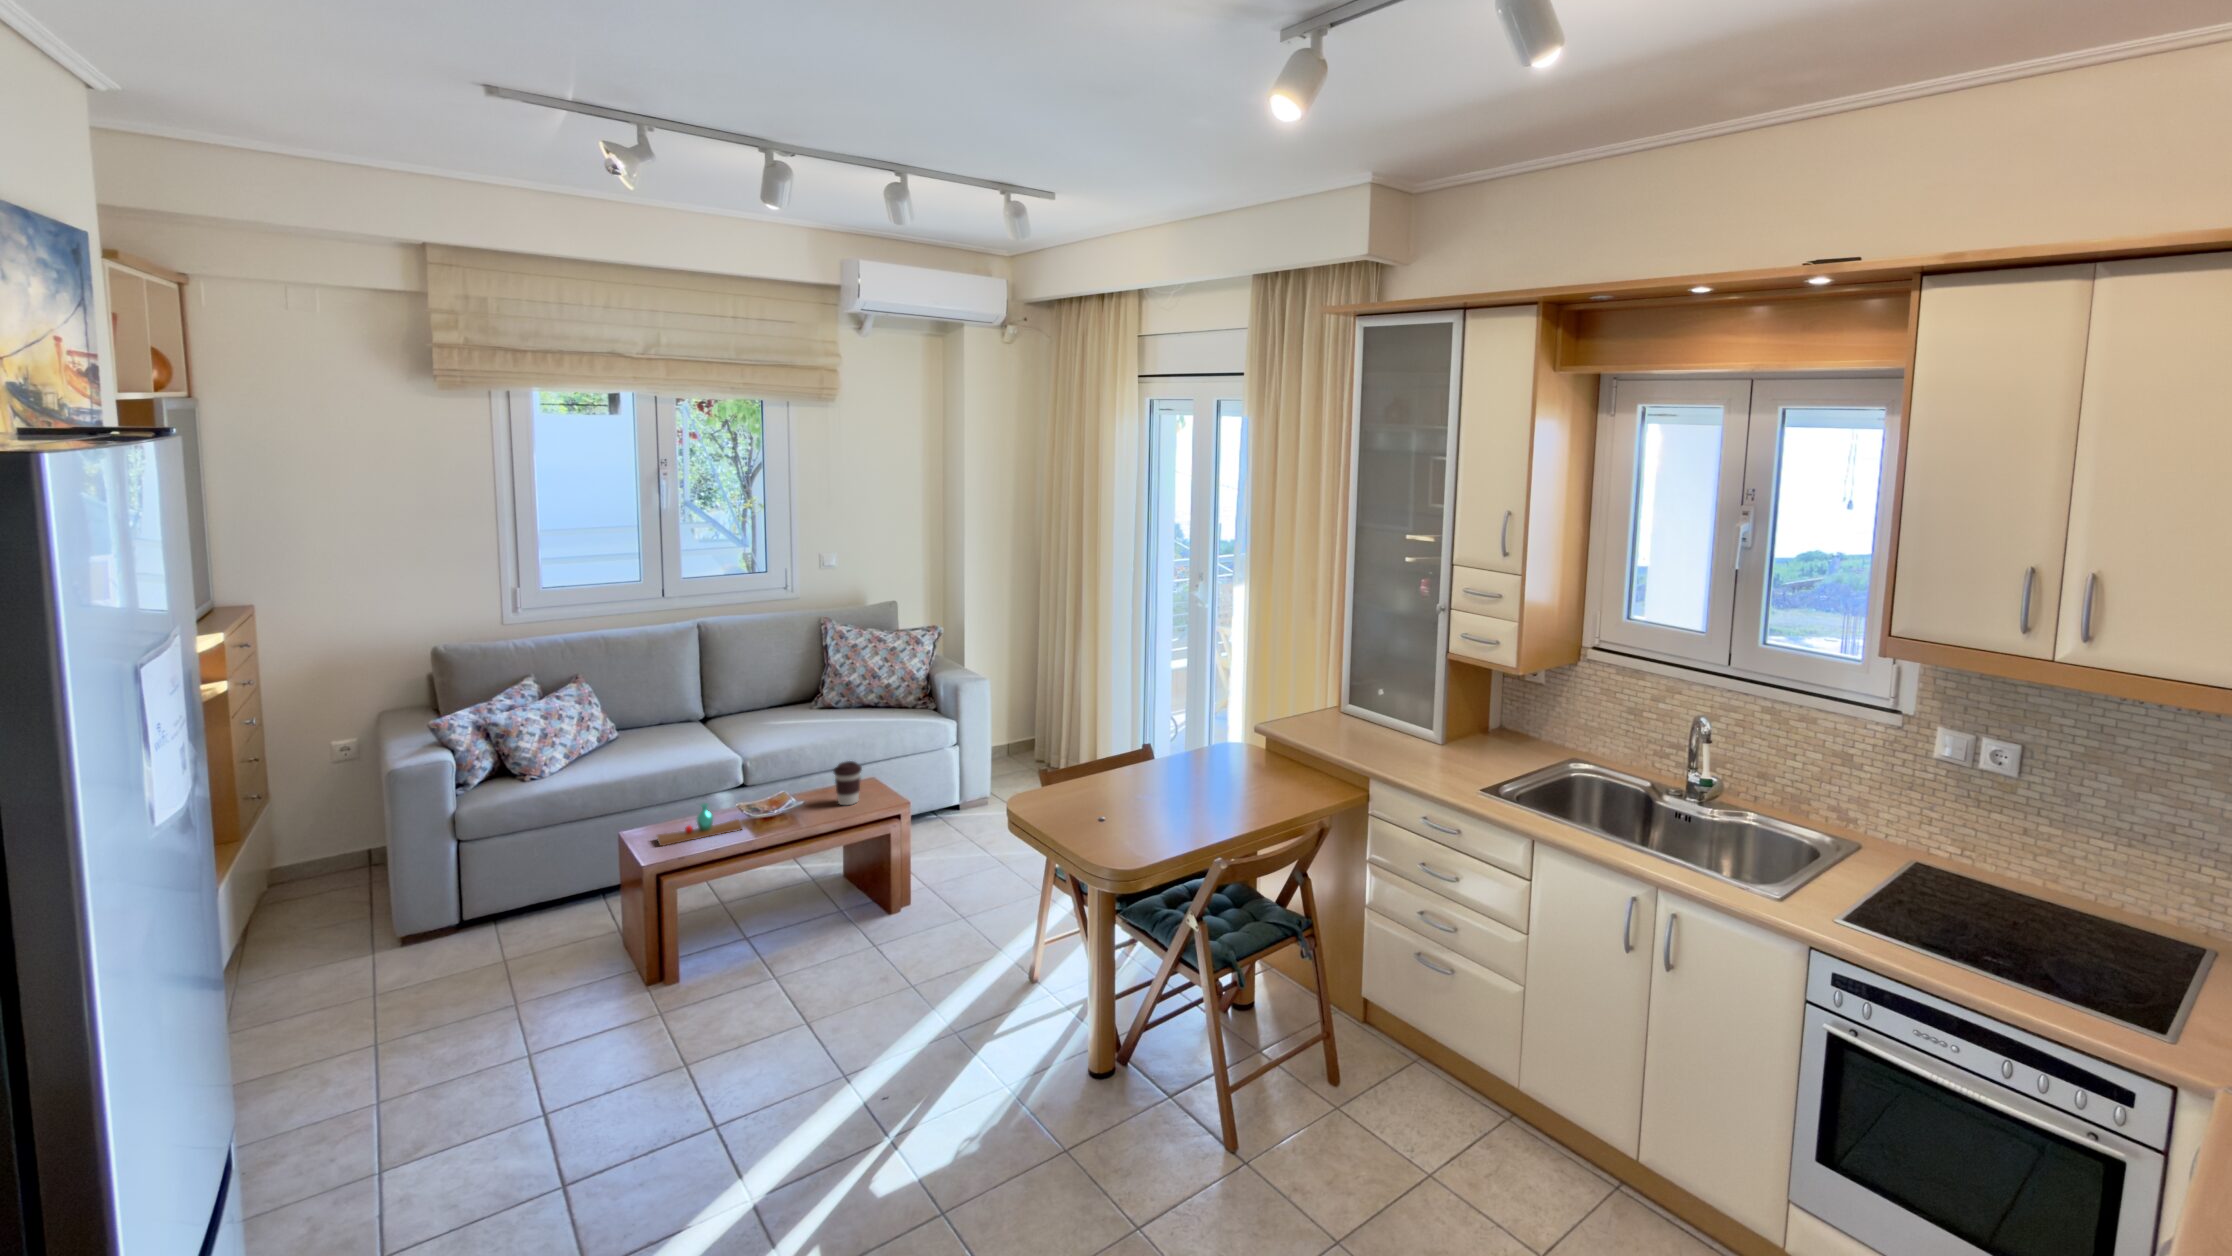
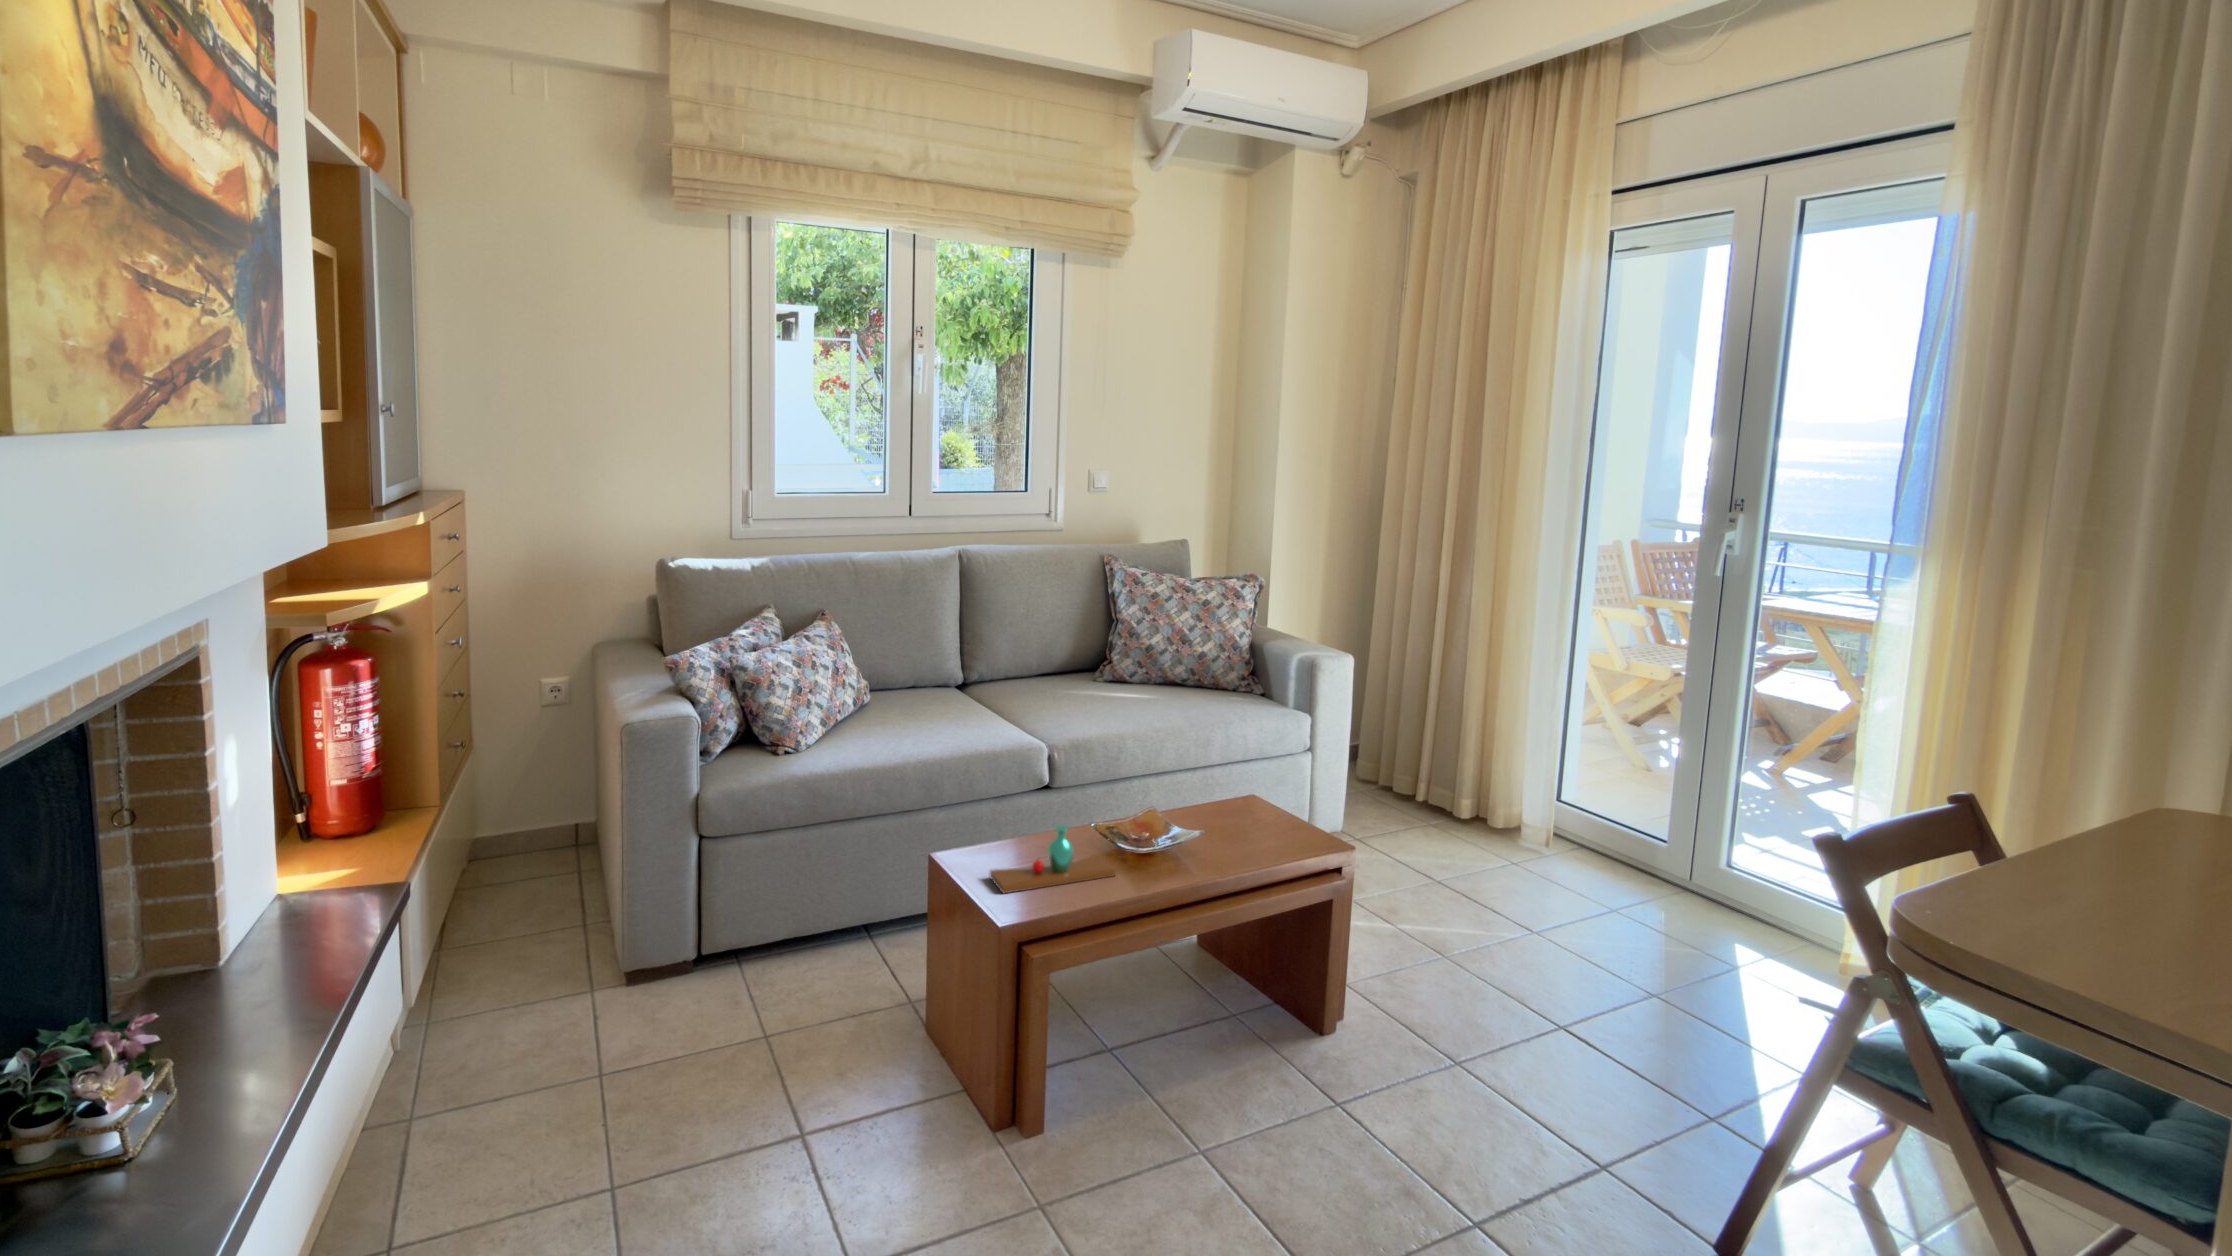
coffee cup: present [834,761,862,805] -> none [1231,772,1276,847]

